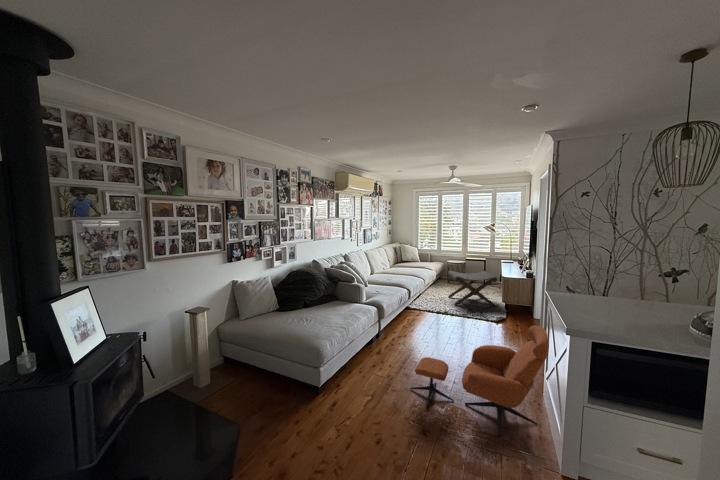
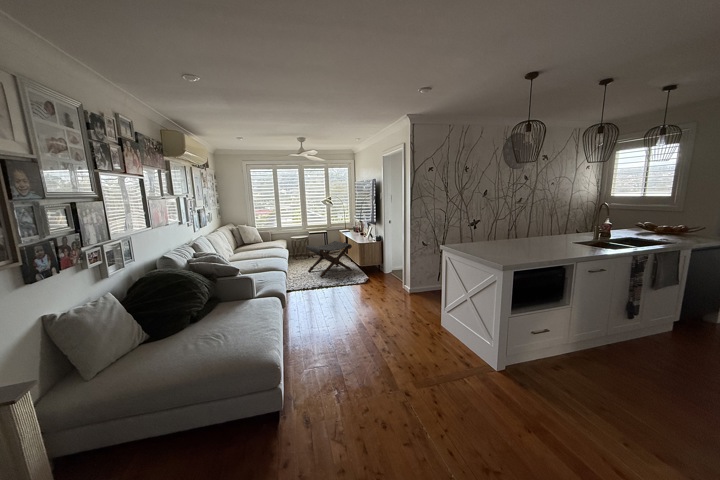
lounge chair: present [410,326,549,437] -> none [355,270,464,371]

